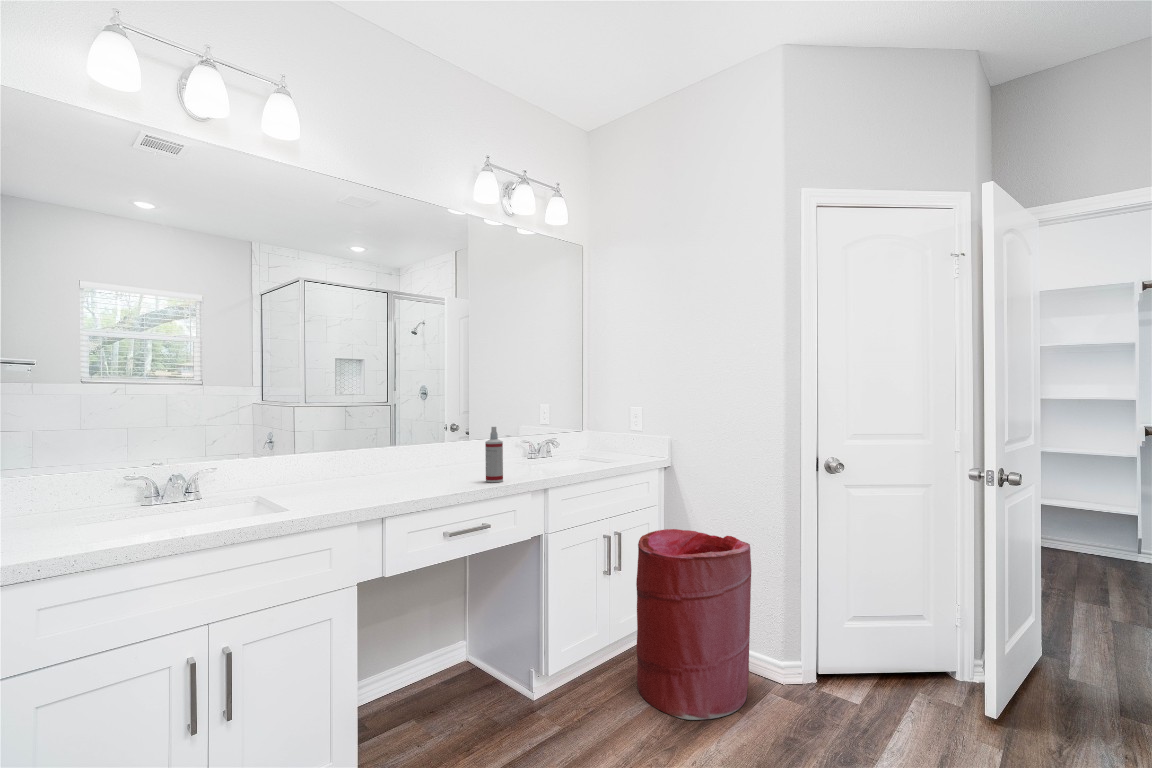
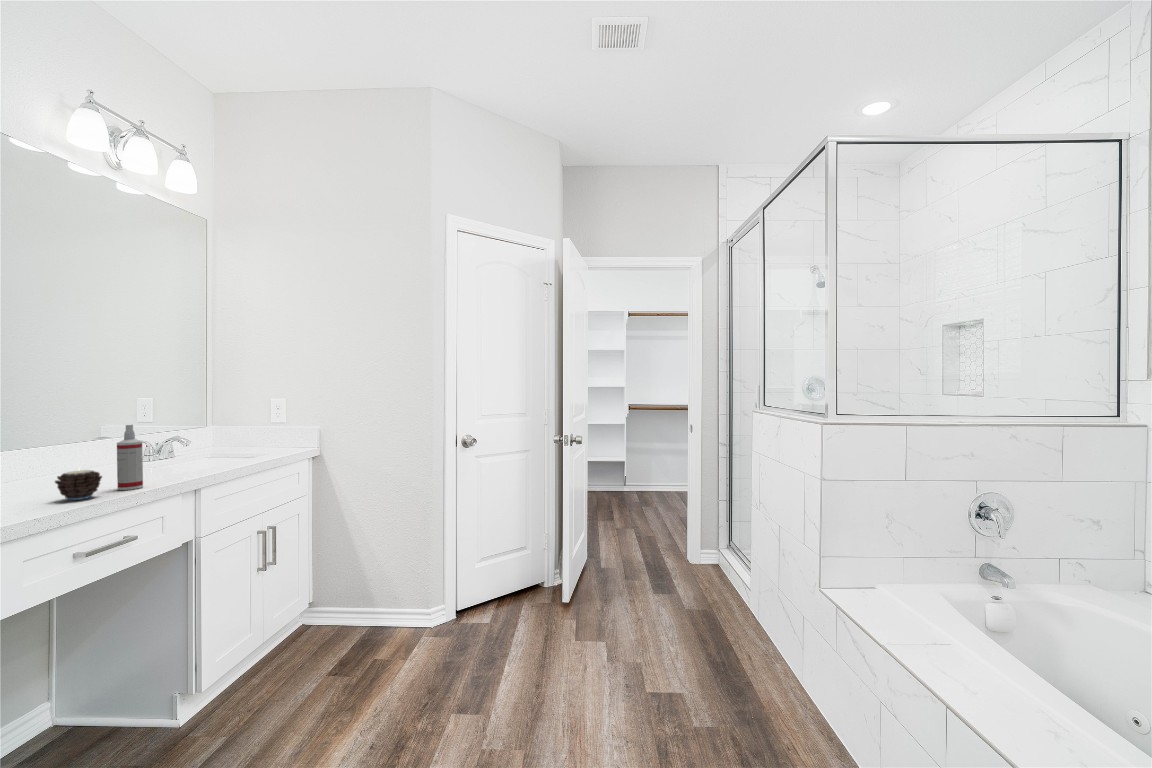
candle: none [442,459,472,487] -> present [55,469,102,500]
laundry hamper: present [636,529,751,720] -> none [299,511,408,683]

